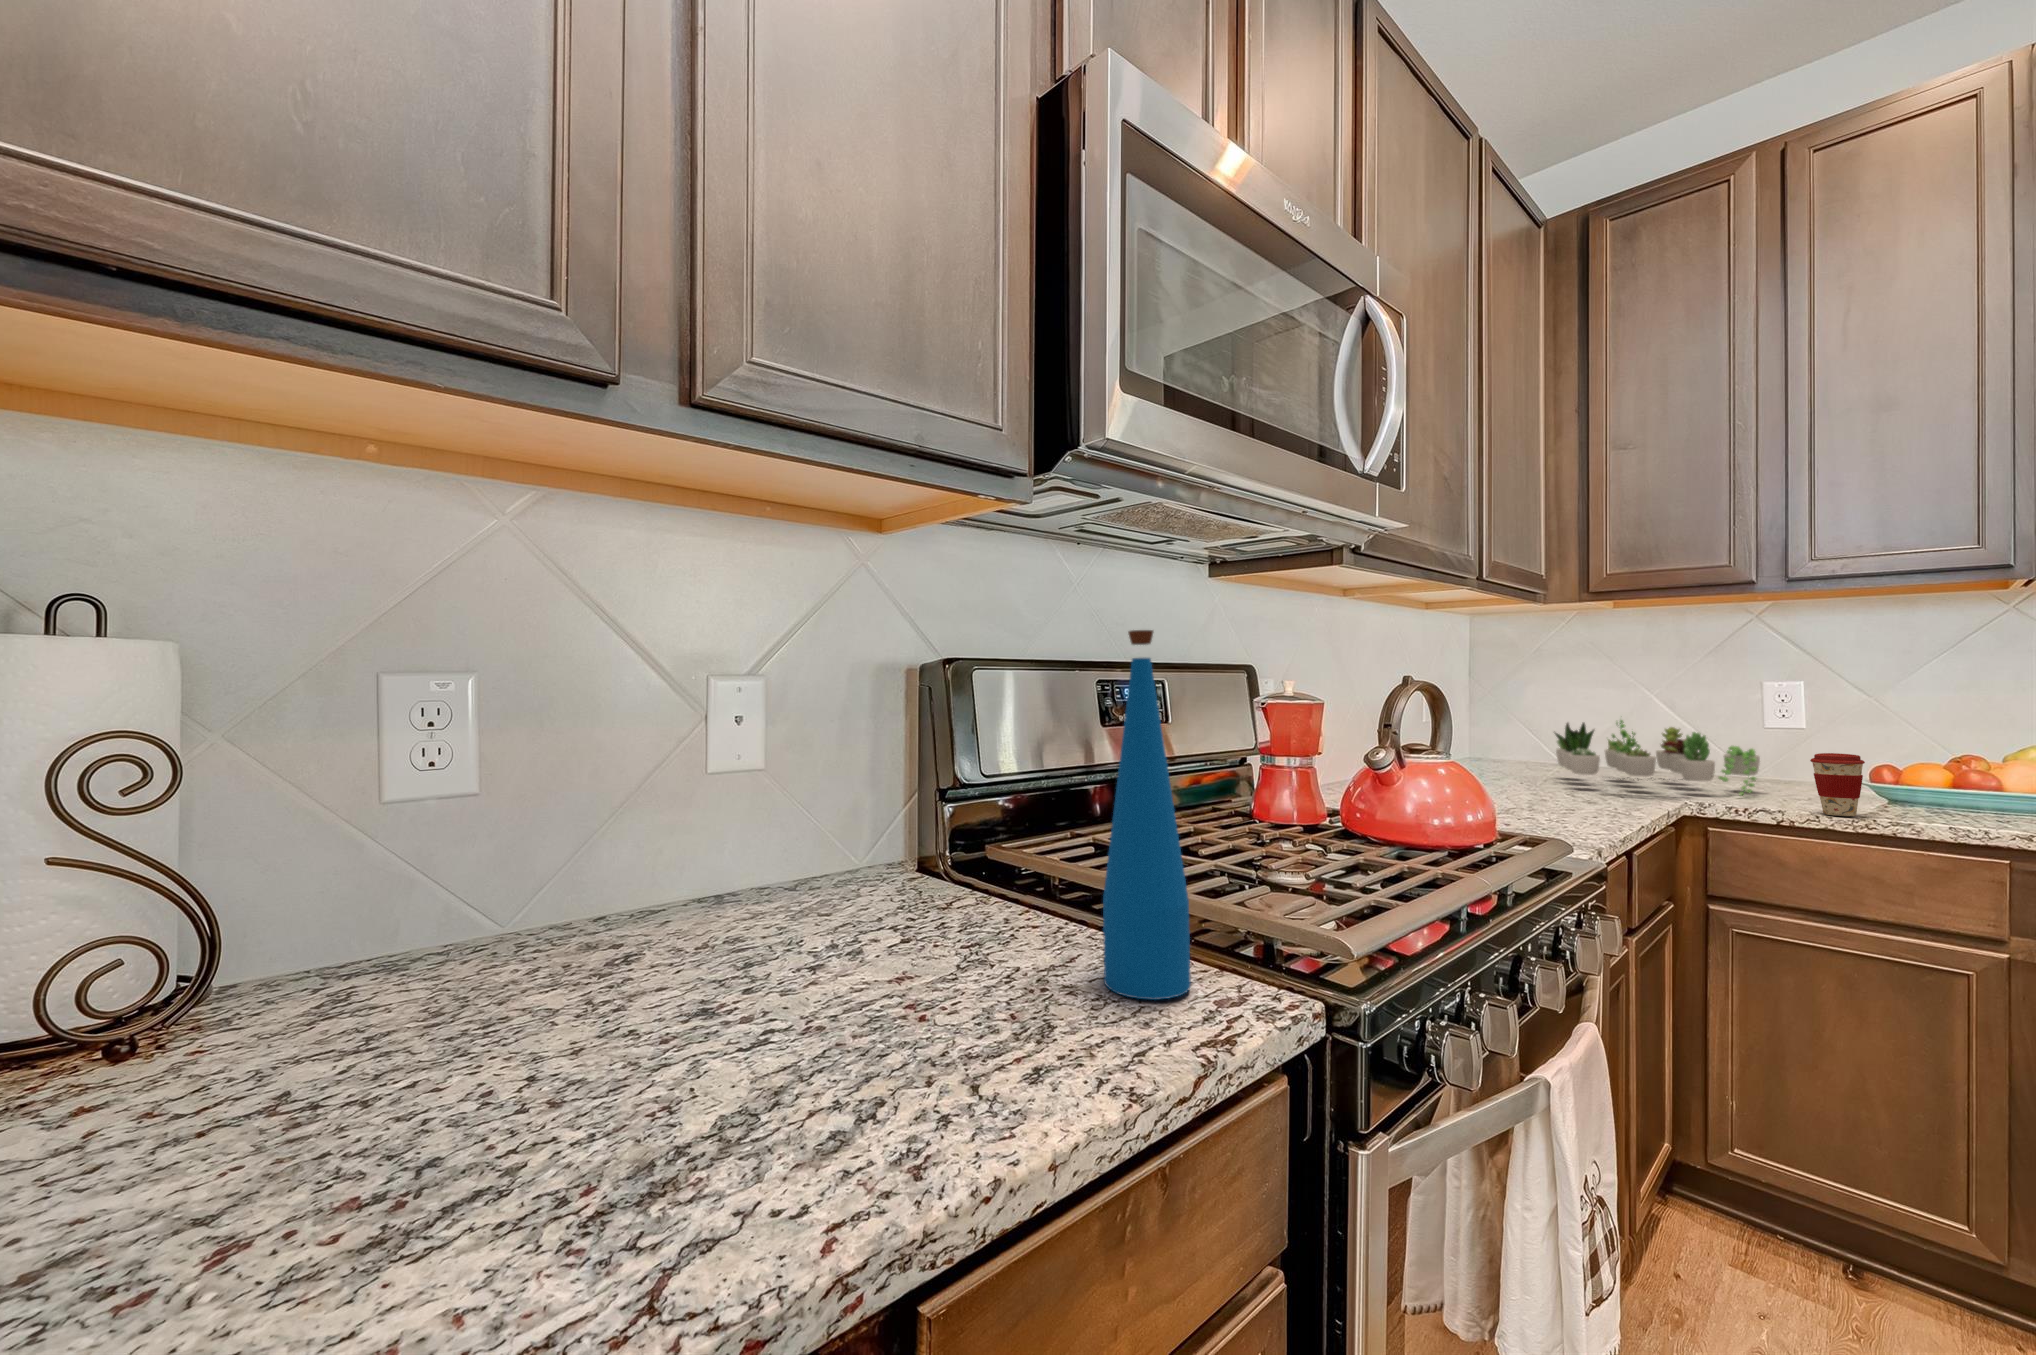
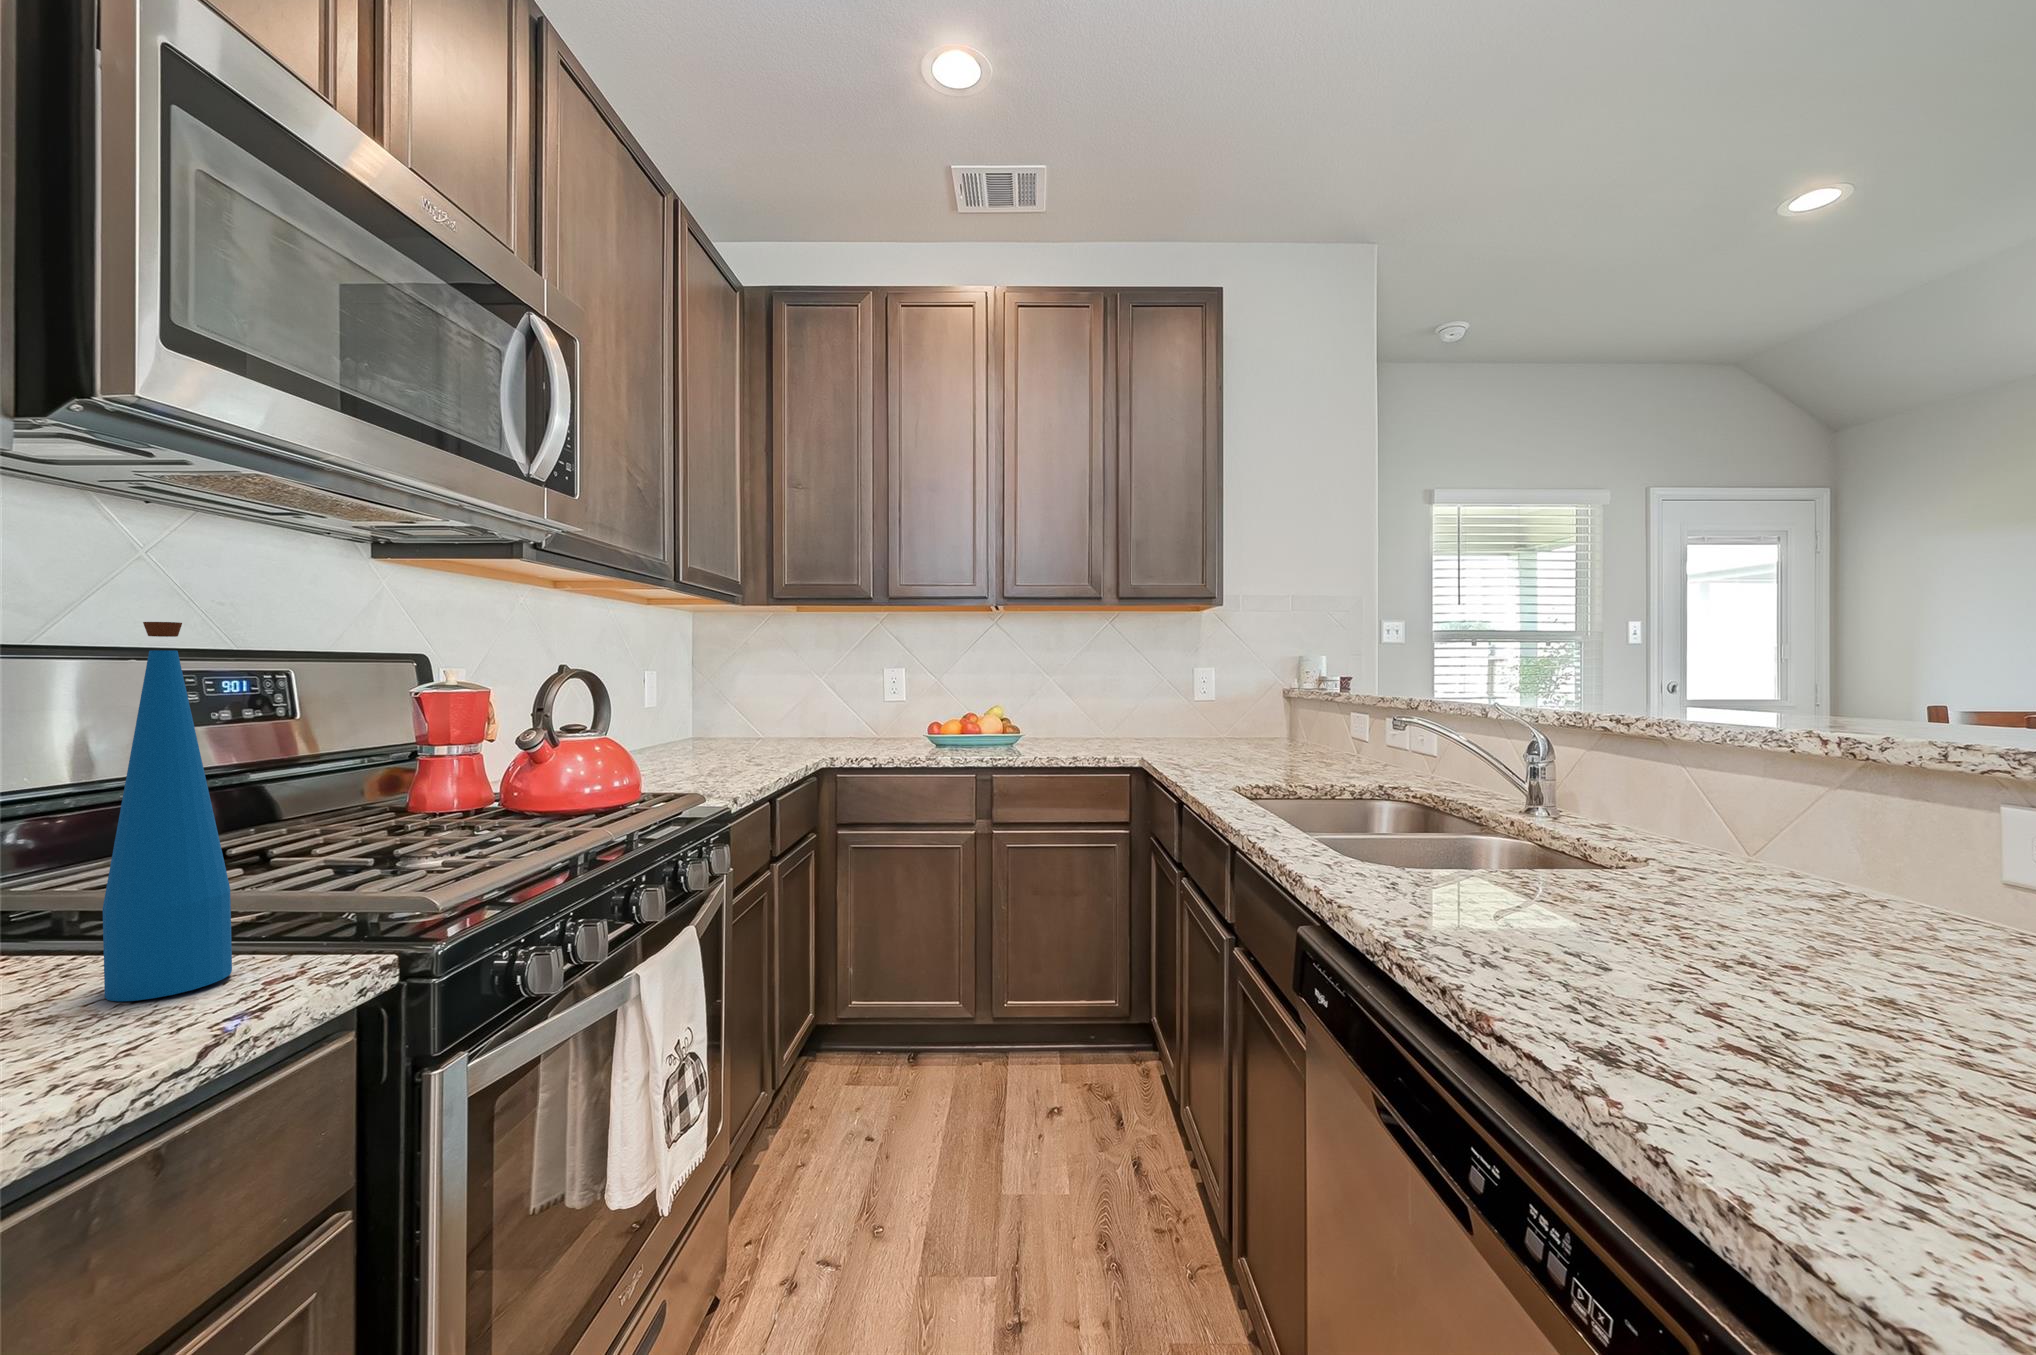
succulent plant: present [1555,720,1760,796] -> none [746,694,873,750]
coffee cup: present [1810,753,1865,816] -> none [888,717,913,758]

